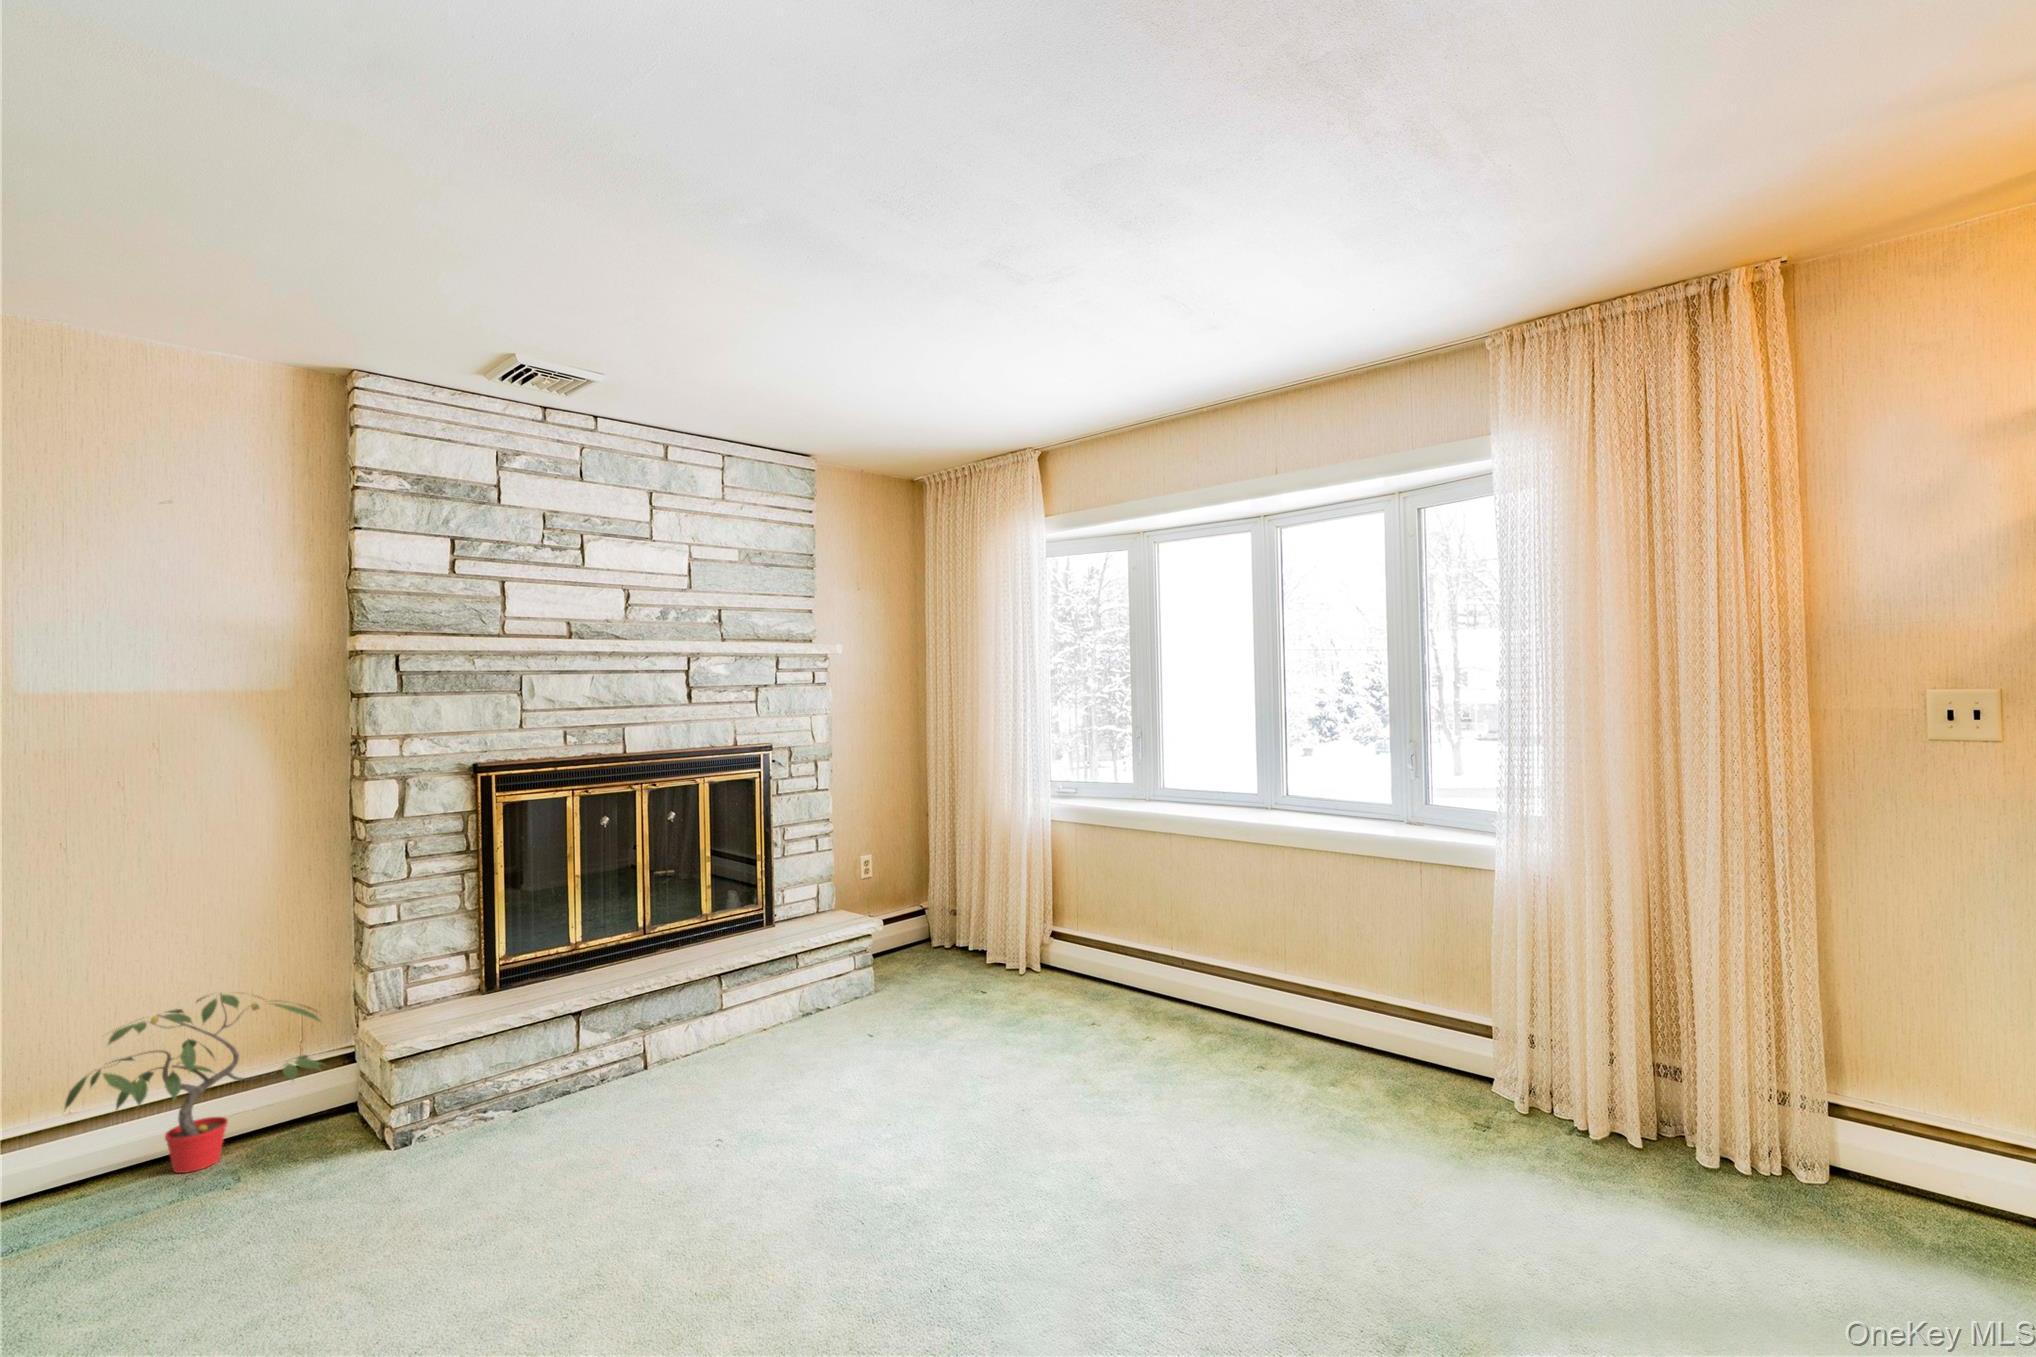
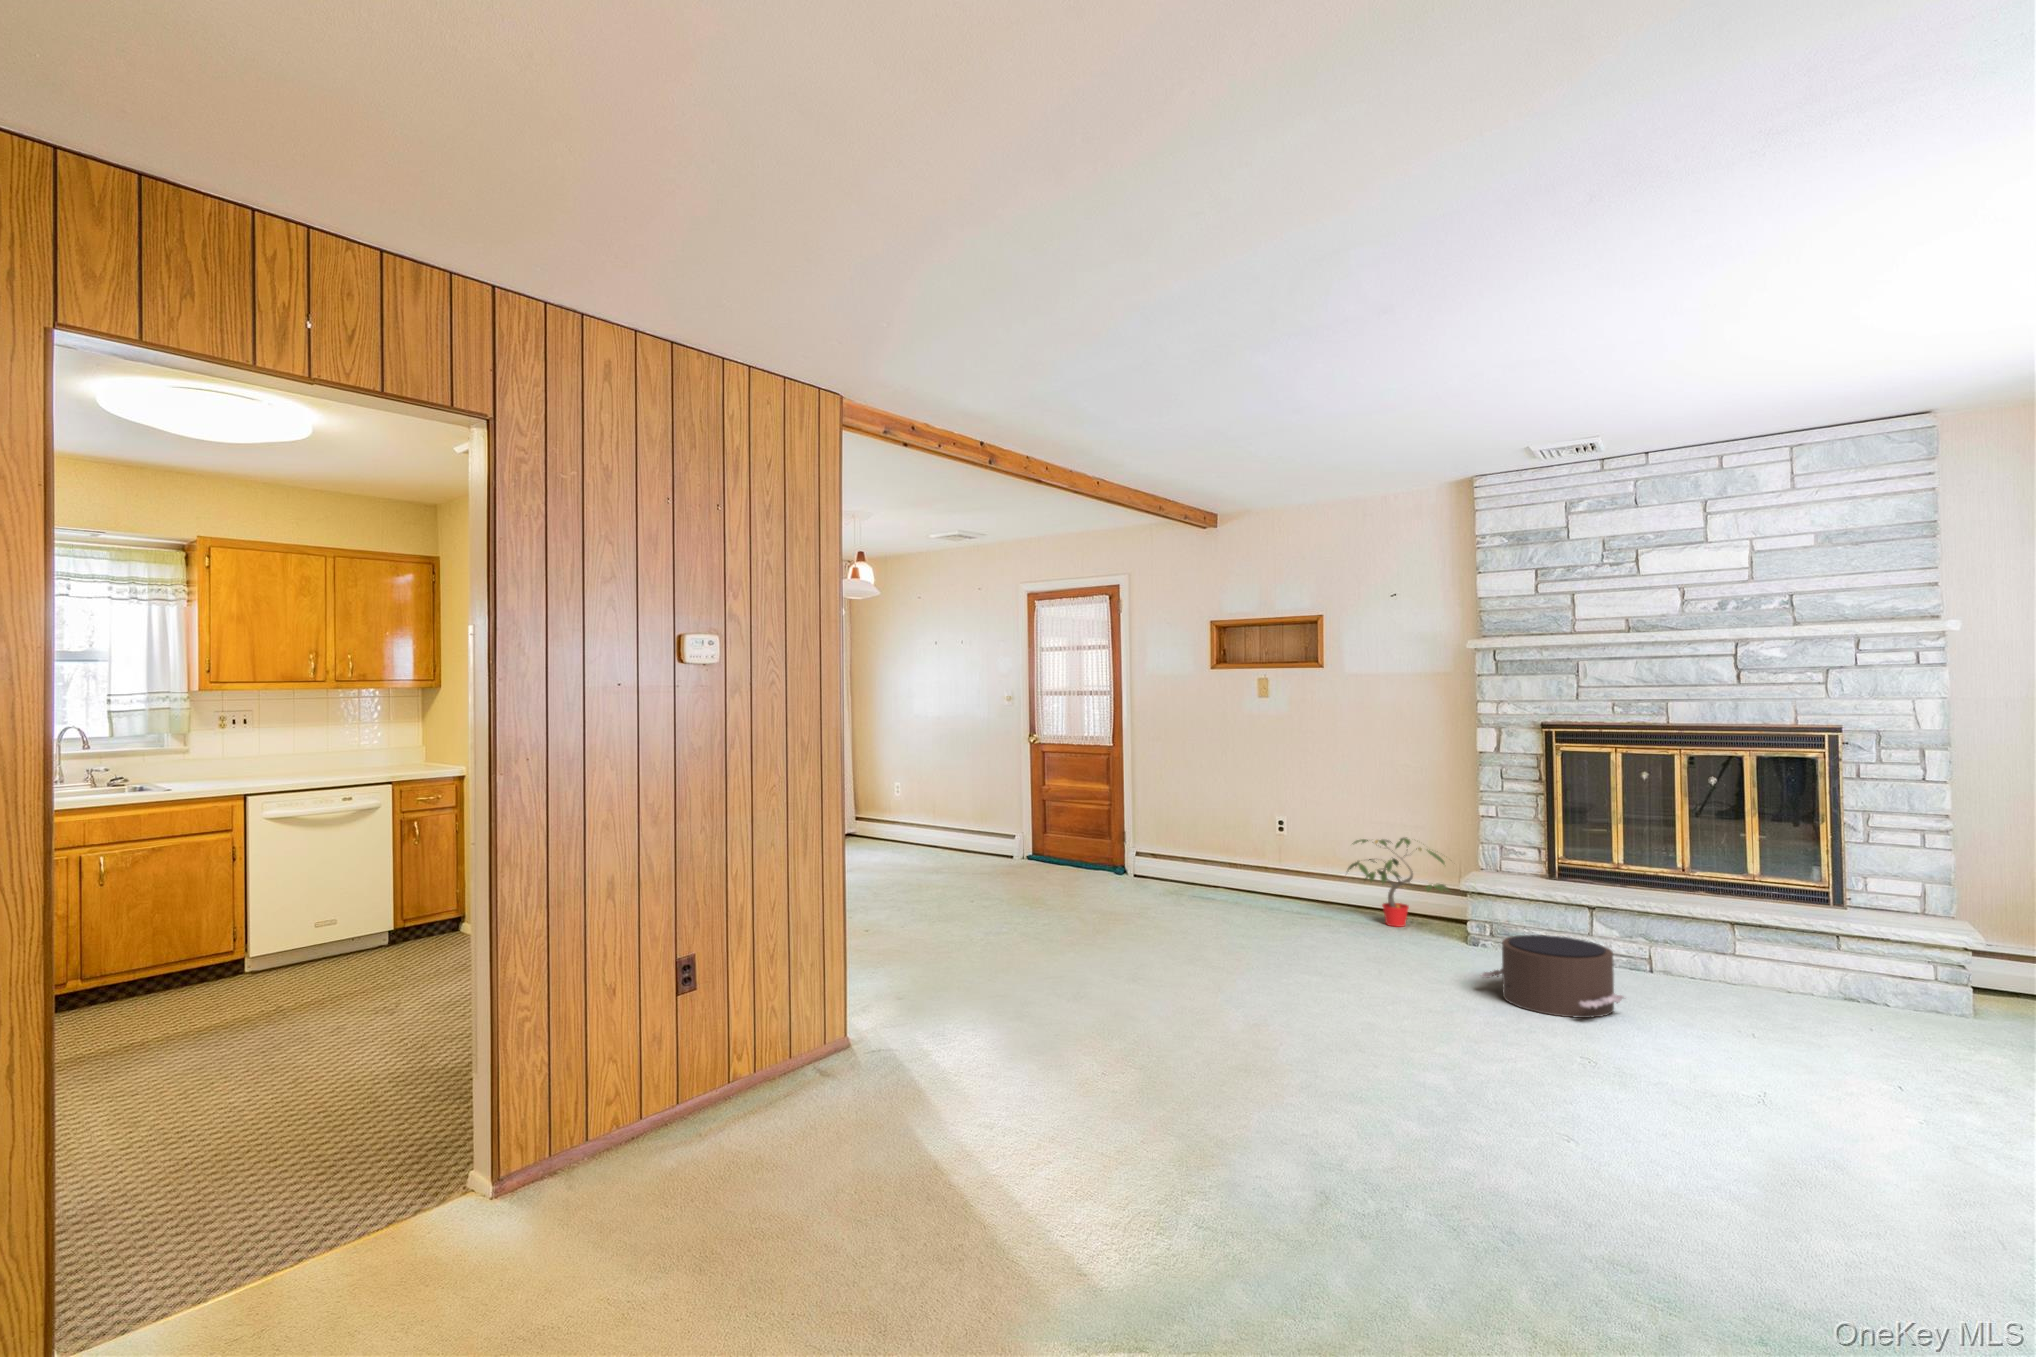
pouf: none [547,1067,751,1219] -> present [1481,935,1623,1018]

